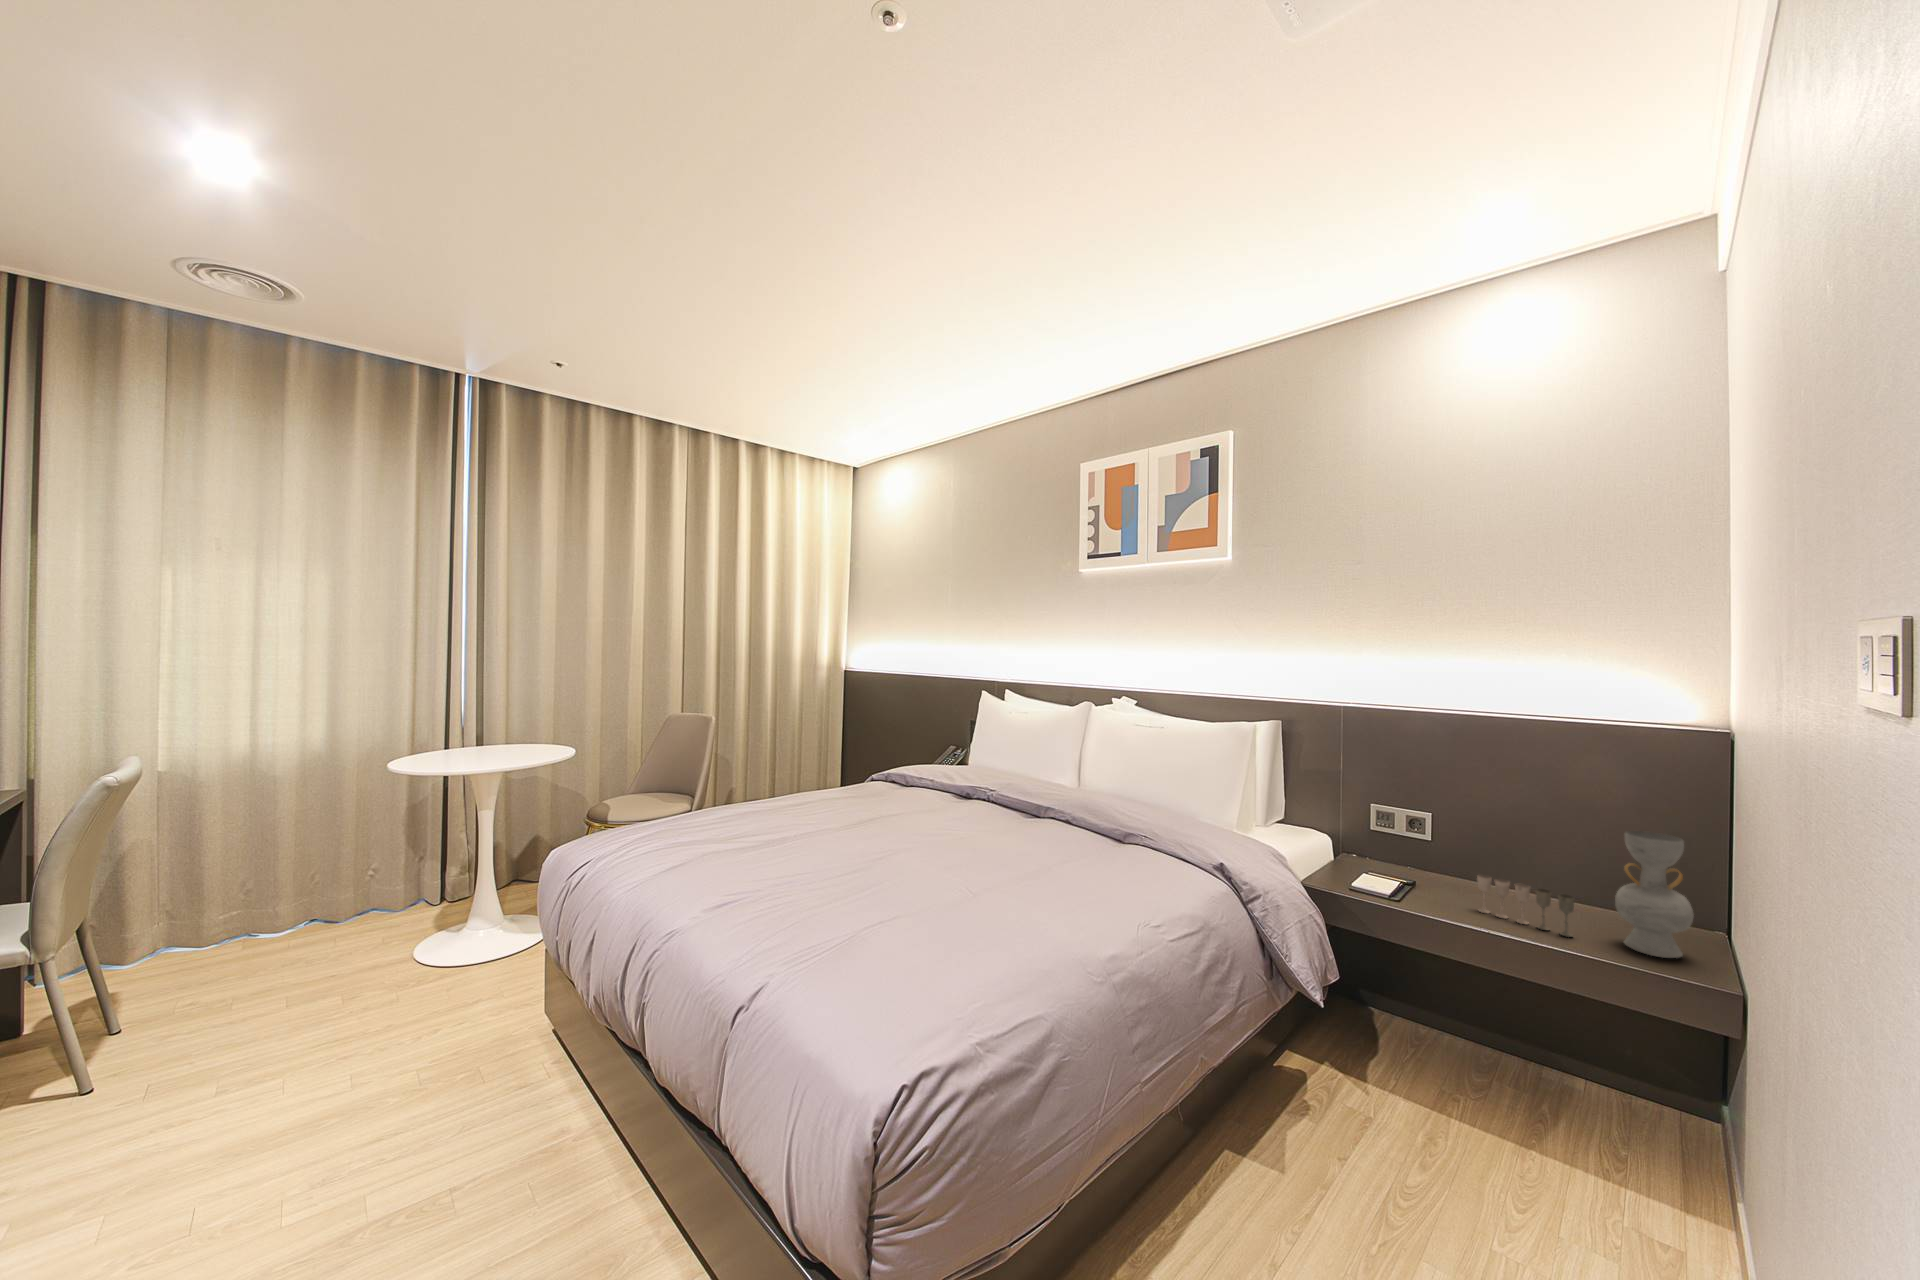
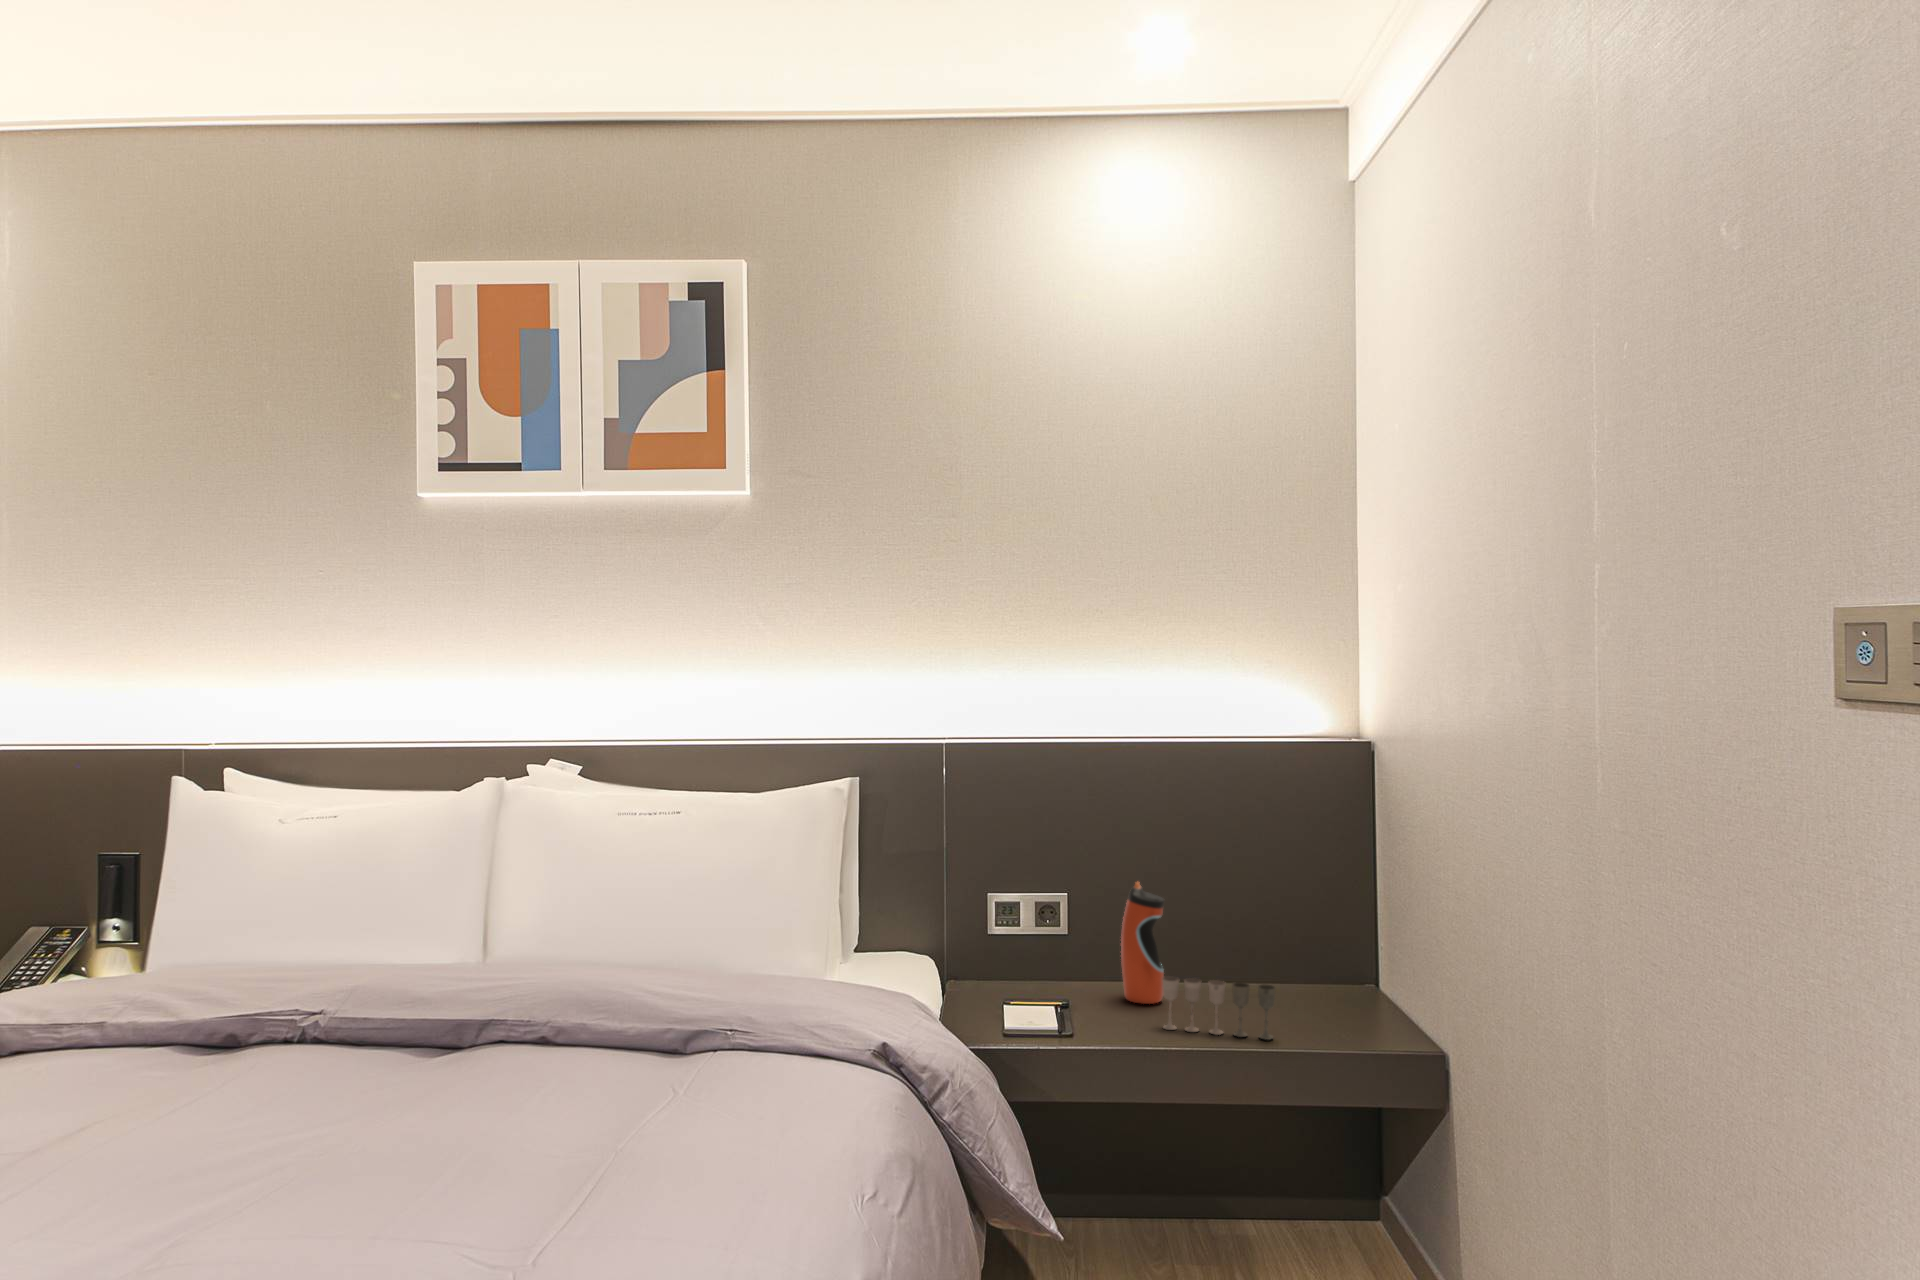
water bottle: none [1462,808,1499,896] -> present [1121,882,1164,1004]
decorative vase: present [1615,831,1694,958] -> none [1309,888,1382,1042]

